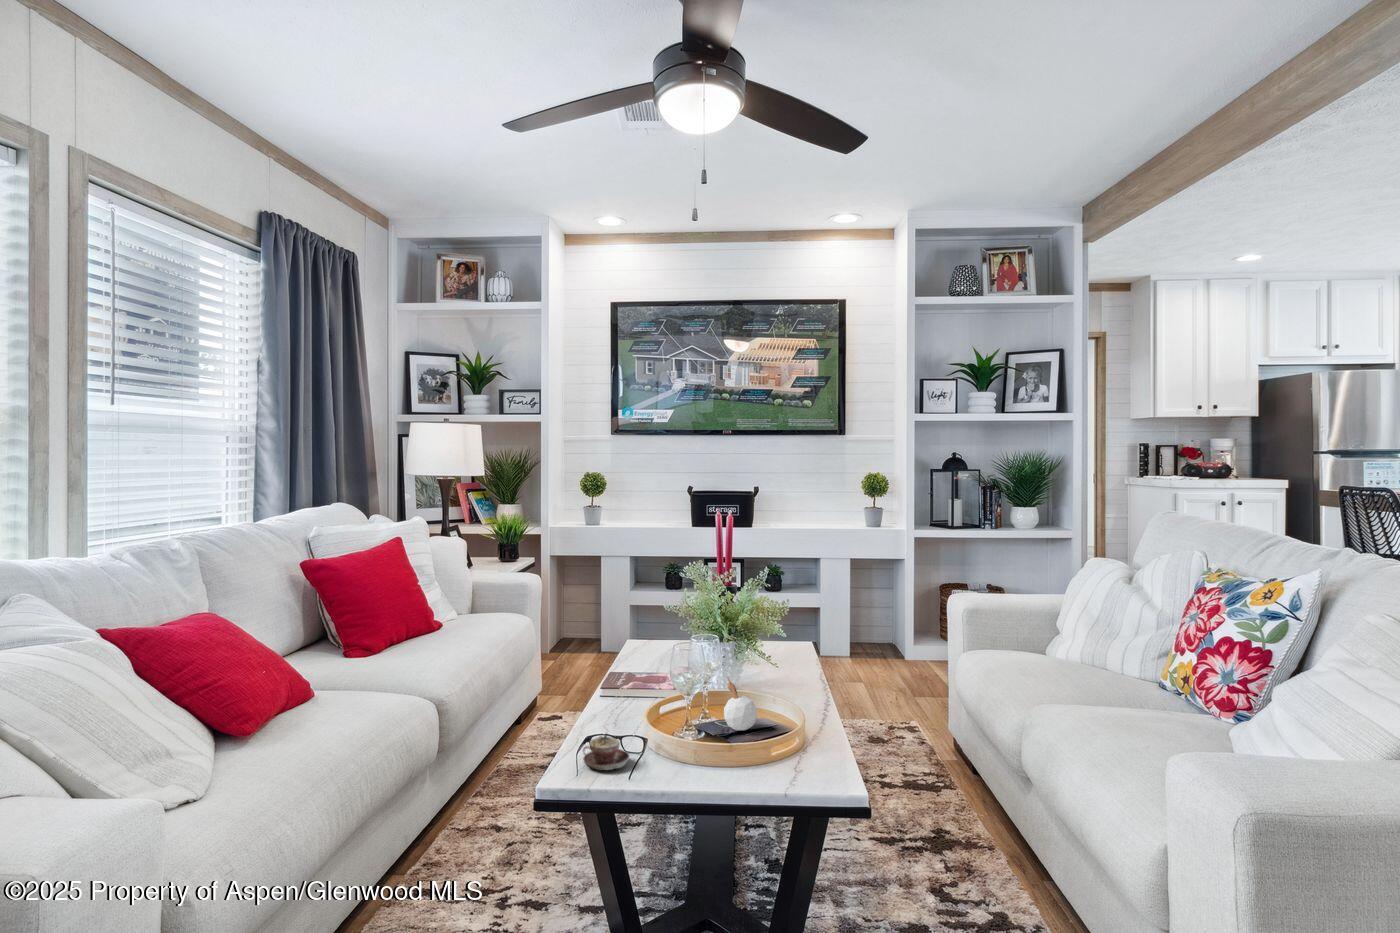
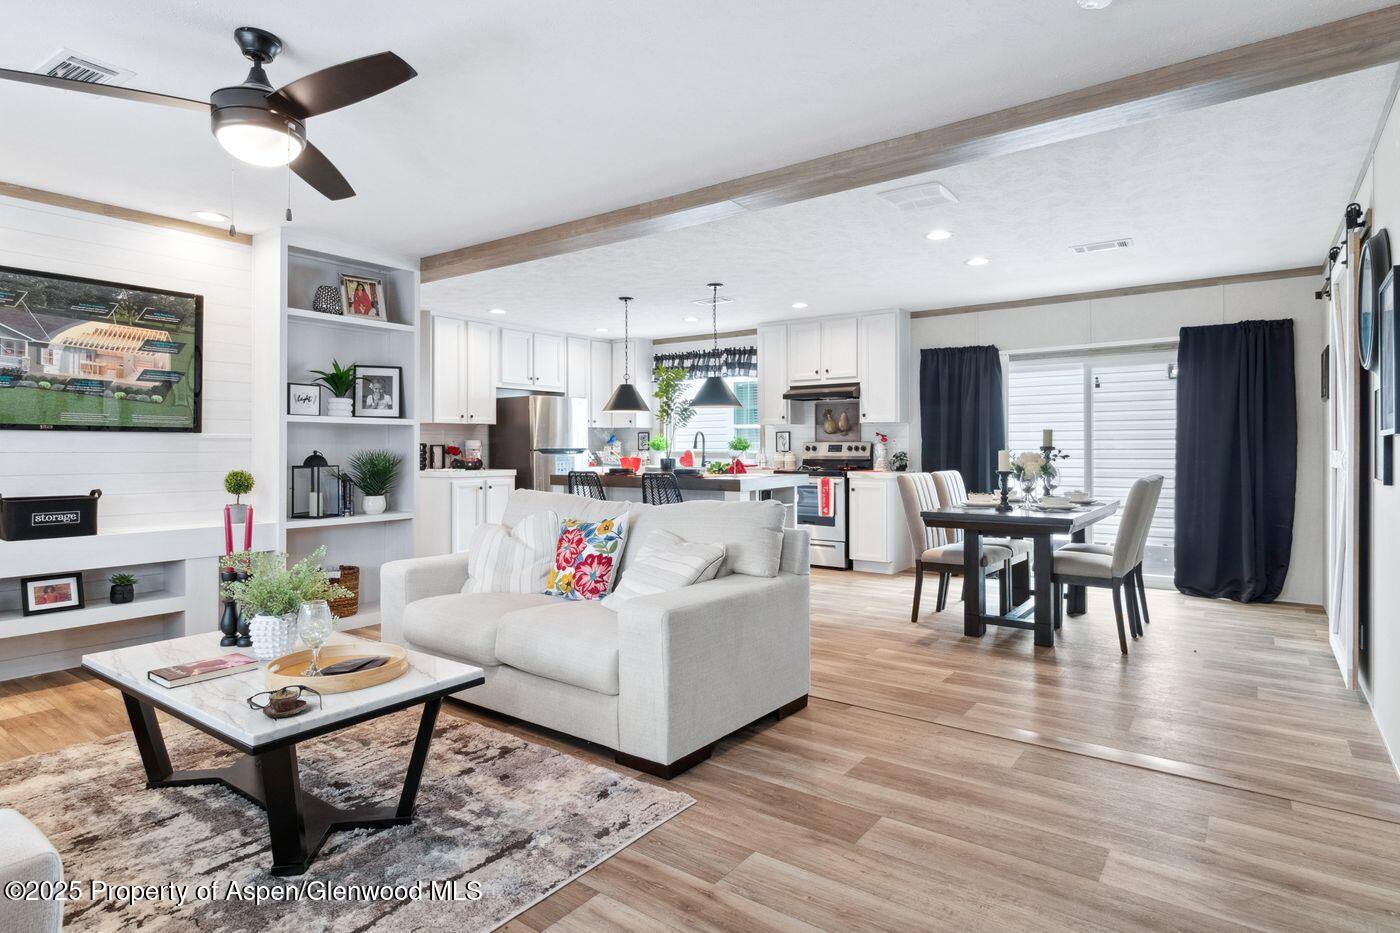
candle: present [724,671,757,731] -> none [332,626,363,670]

